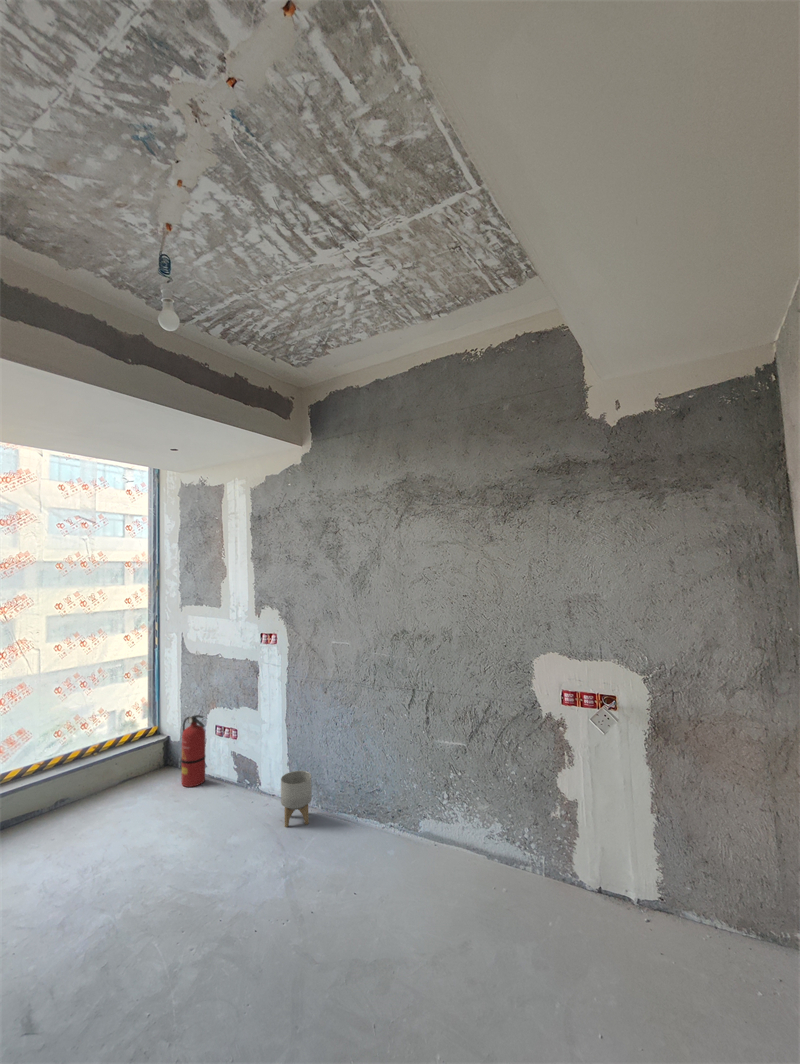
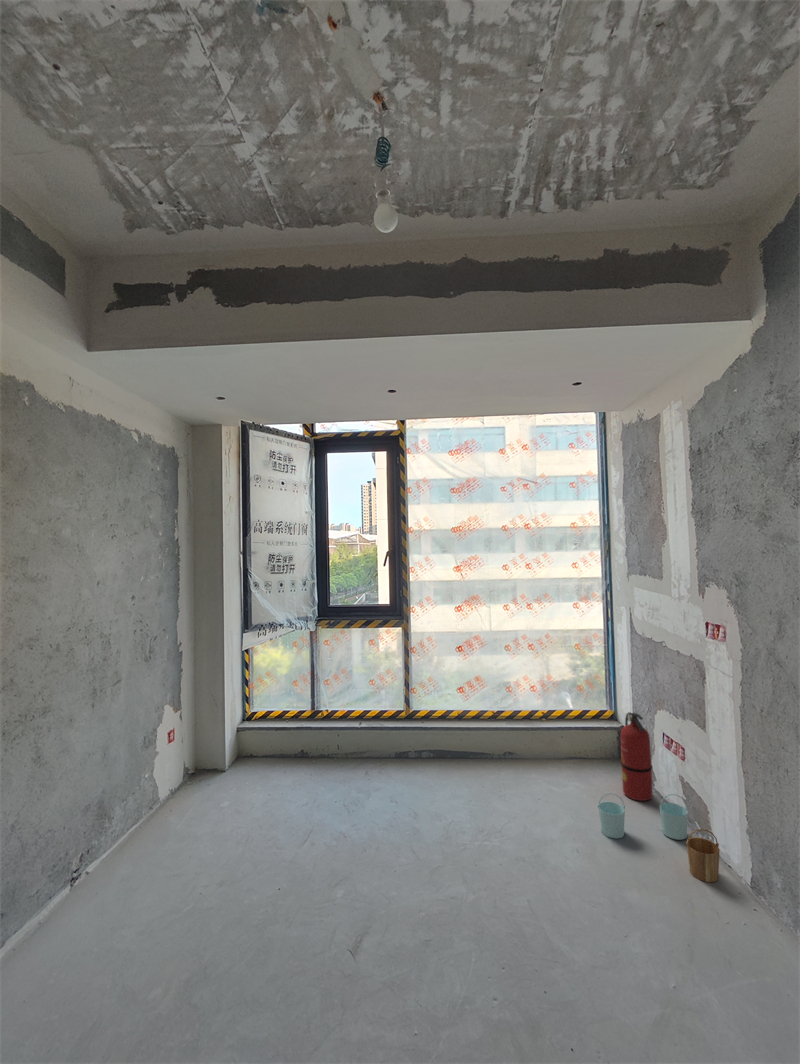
bucket: none [181,763,271,817] -> present [598,793,720,882]
planter: present [281,771,312,827] -> none [714,852,774,954]

